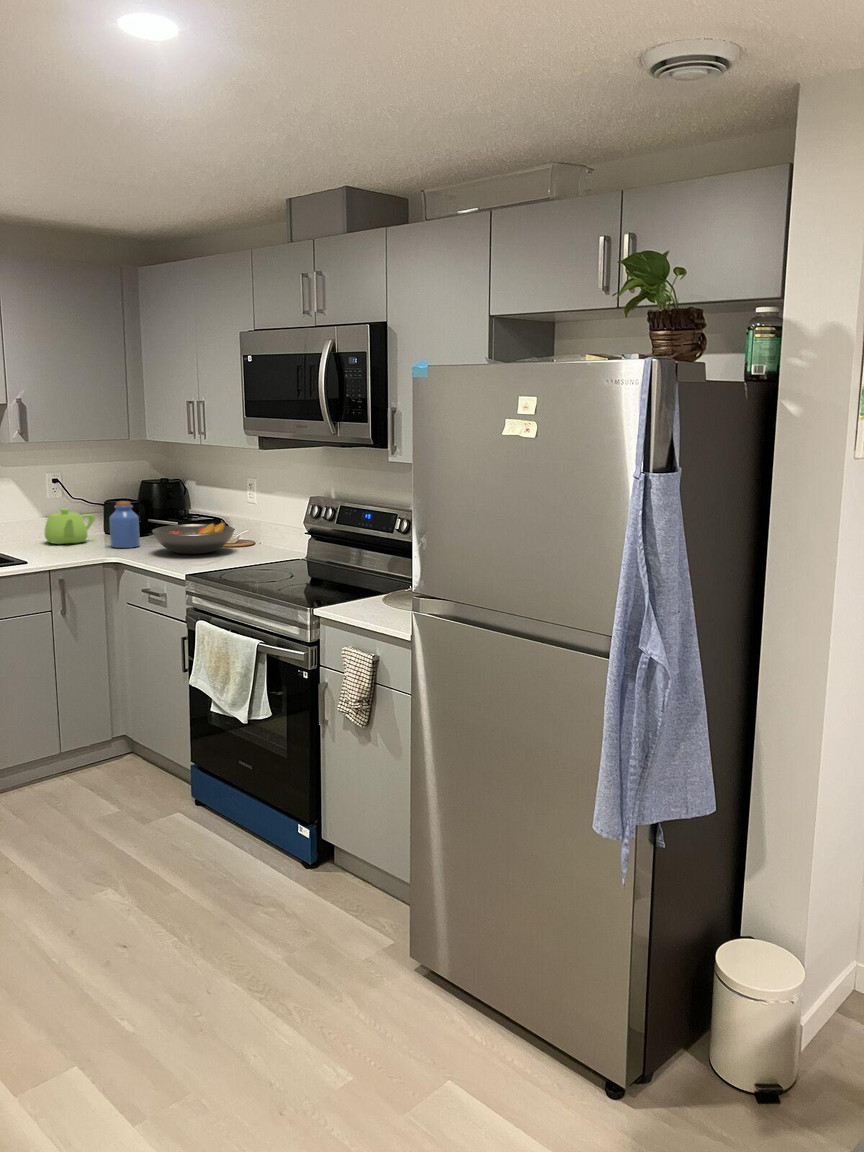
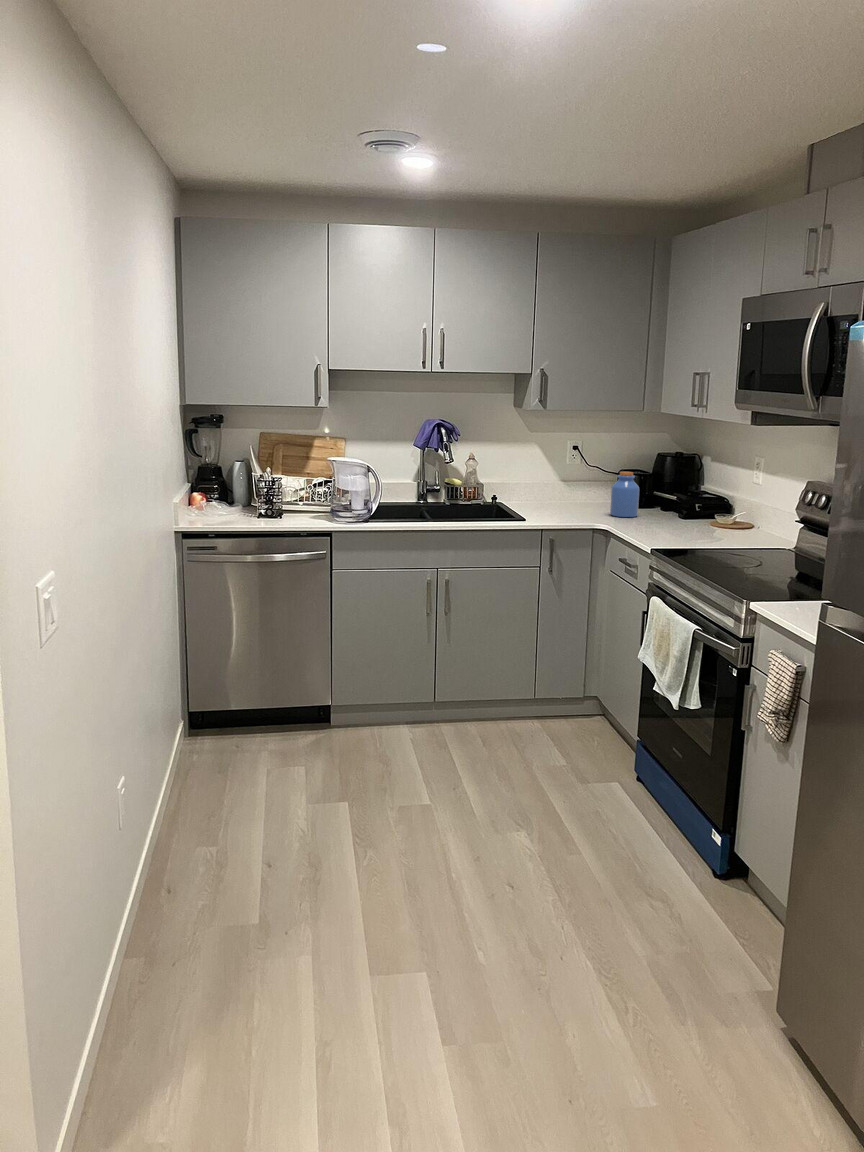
teapot: present [45,509,95,544] -> none [558,475,604,508]
fruit bowl: present [152,522,235,554] -> none [643,499,728,530]

